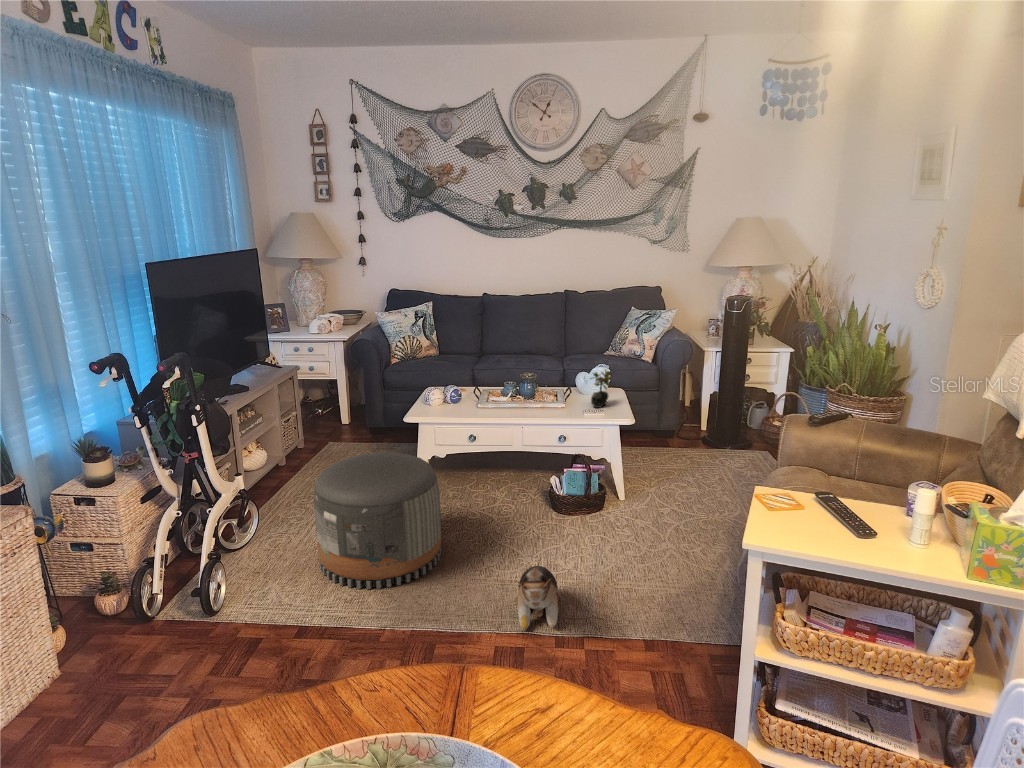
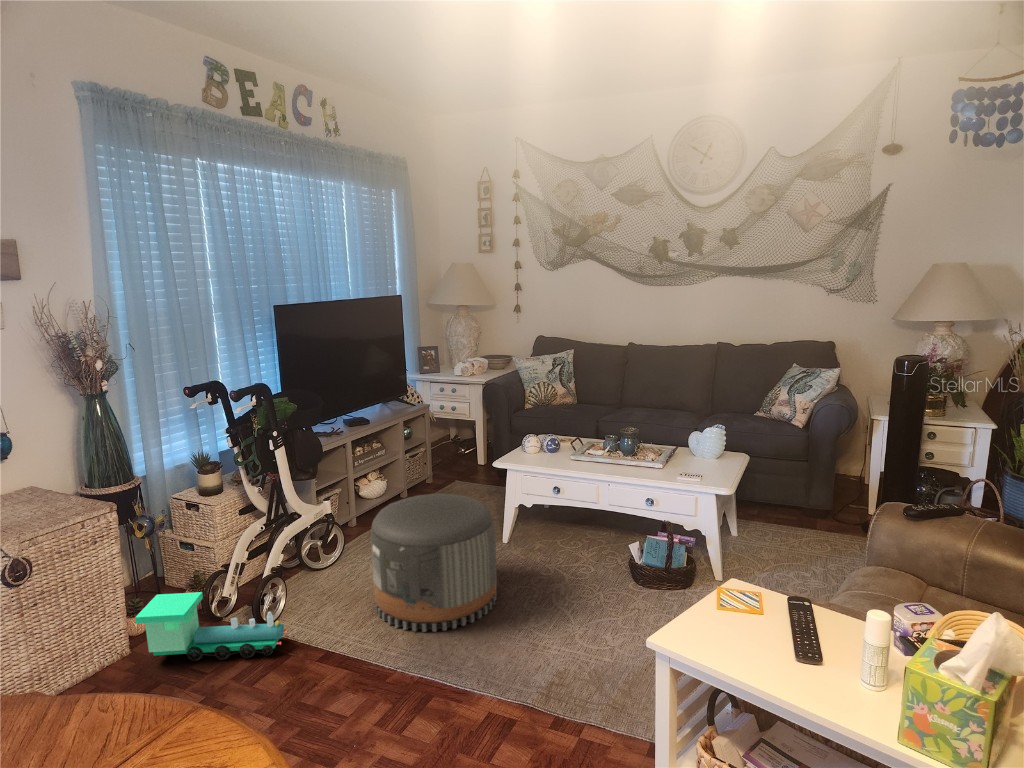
succulent plant: present [590,370,612,408] -> none [694,430,722,473]
plush toy: present [517,566,560,629] -> none [508,639,581,713]
toy train: none [80,591,250,670] -> present [135,592,287,661]

